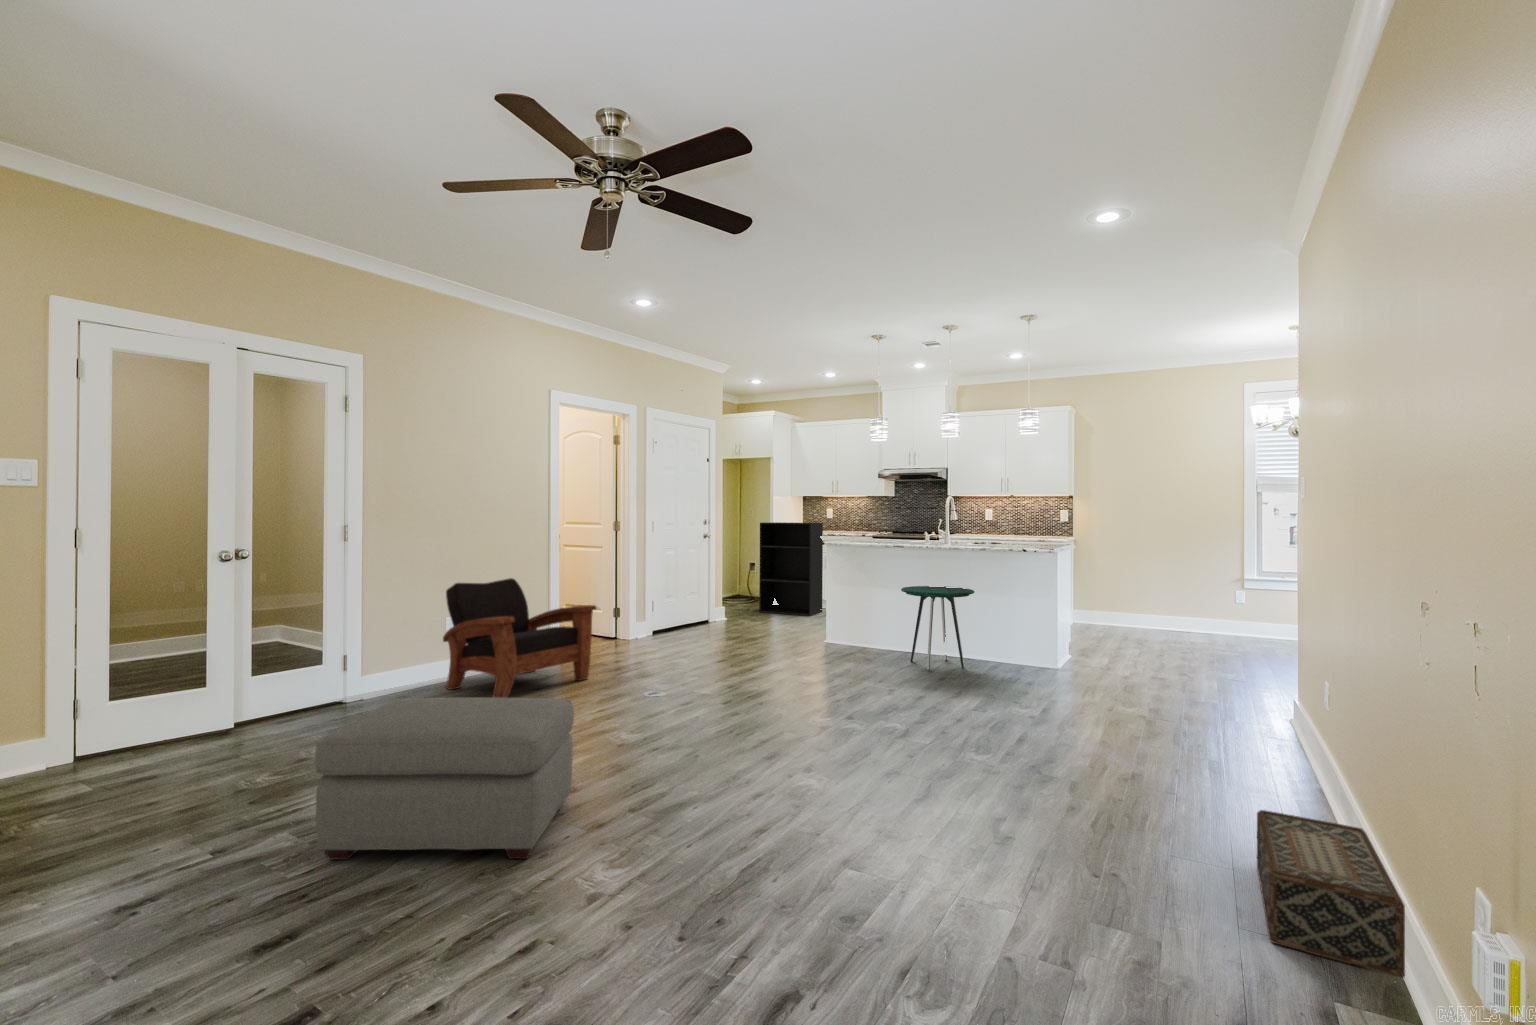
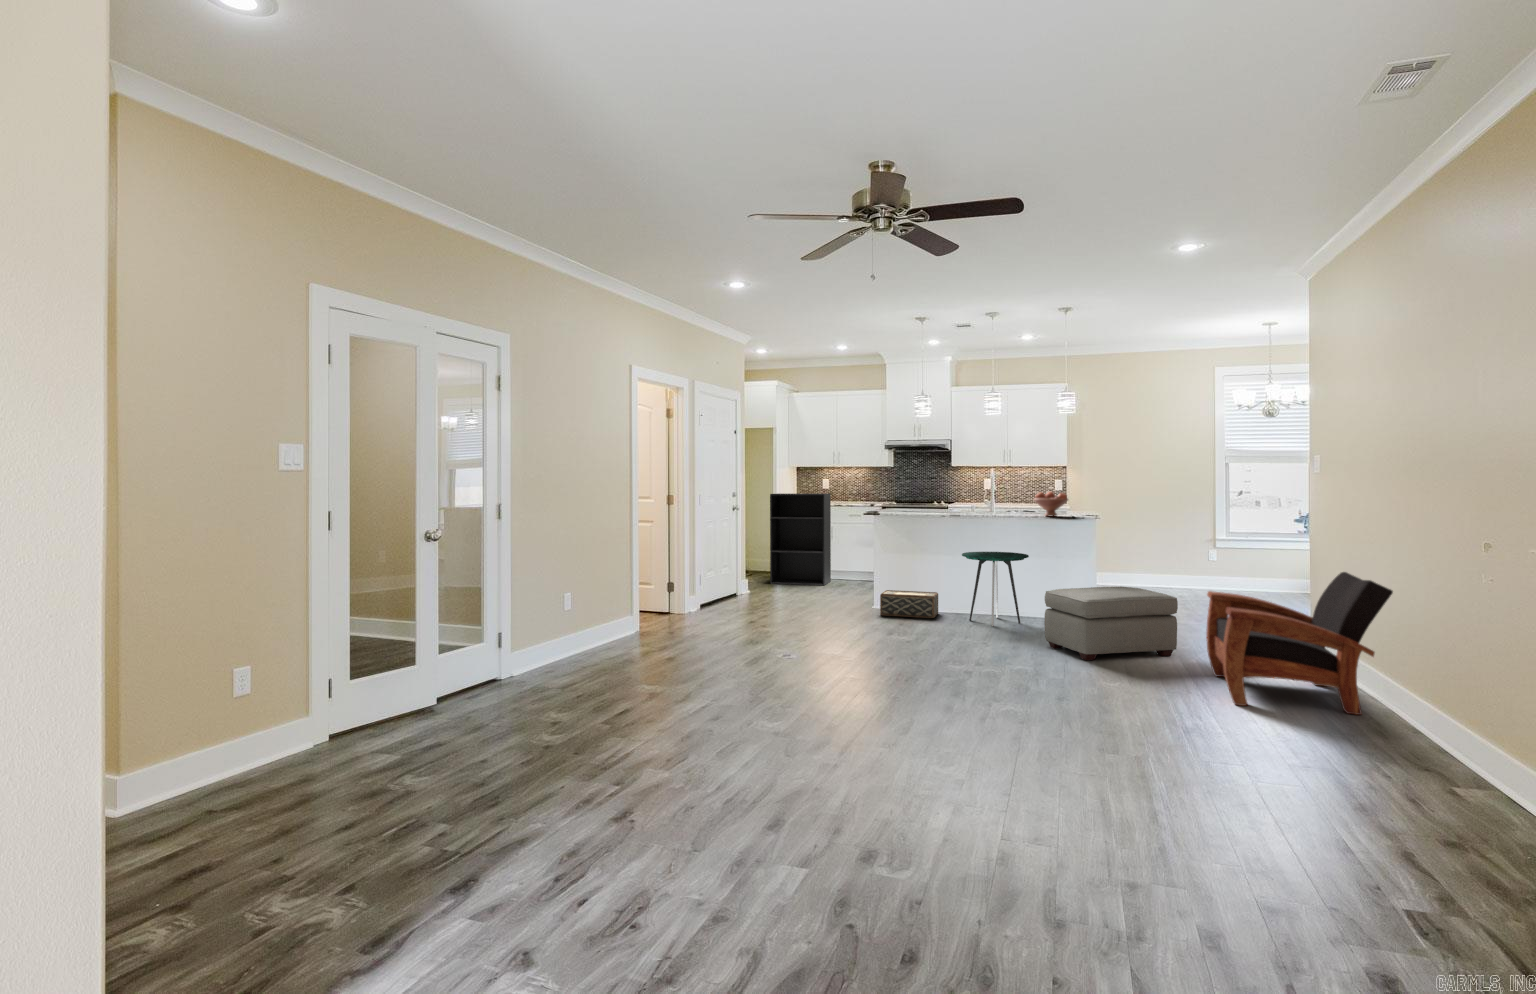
fruit bowl: none [986,521,1026,549] -> present [1034,492,1068,516]
armchair: present [443,578,597,698] -> present [1206,572,1393,715]
ottoman: present [314,697,574,860] -> present [1045,587,1178,660]
woven basket: present [1257,810,1405,978] -> present [880,590,938,618]

